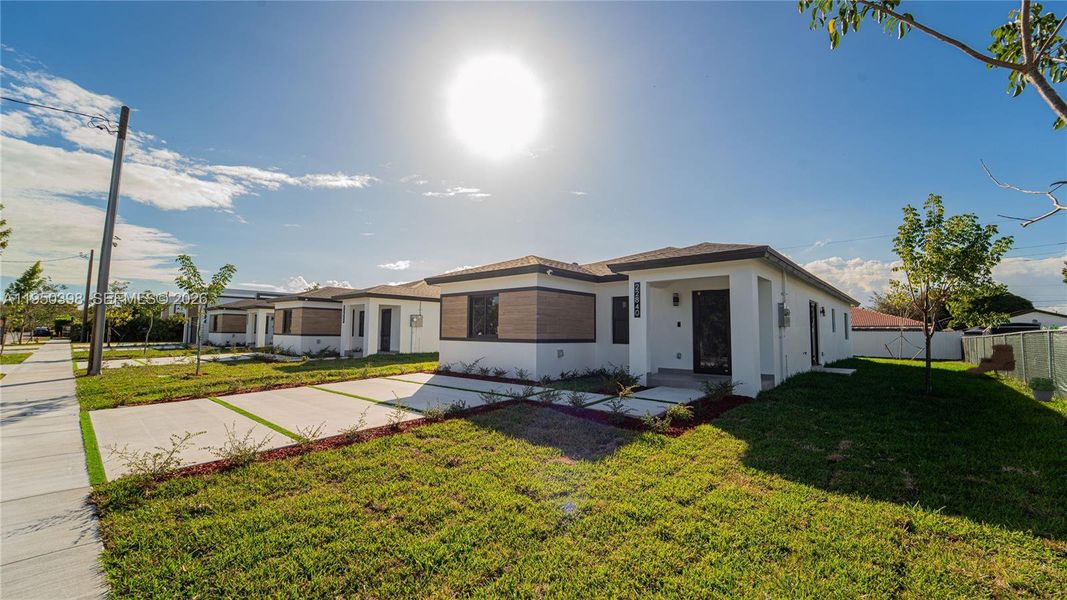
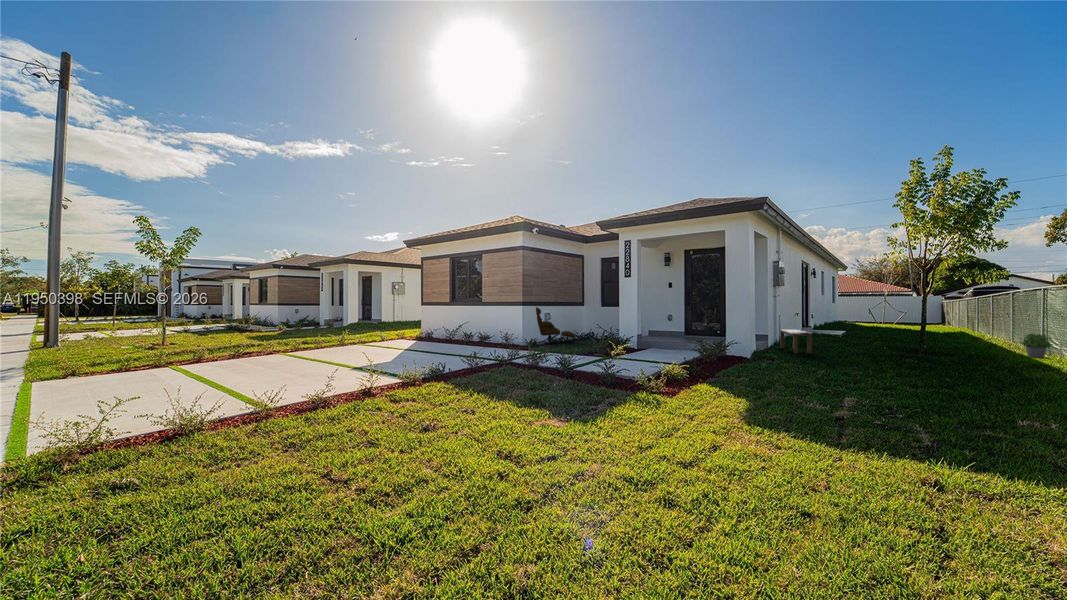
lounge chair: present [966,344,1016,379] -> present [536,307,575,344]
bench: none [786,369,818,393] -> present [780,329,812,354]

